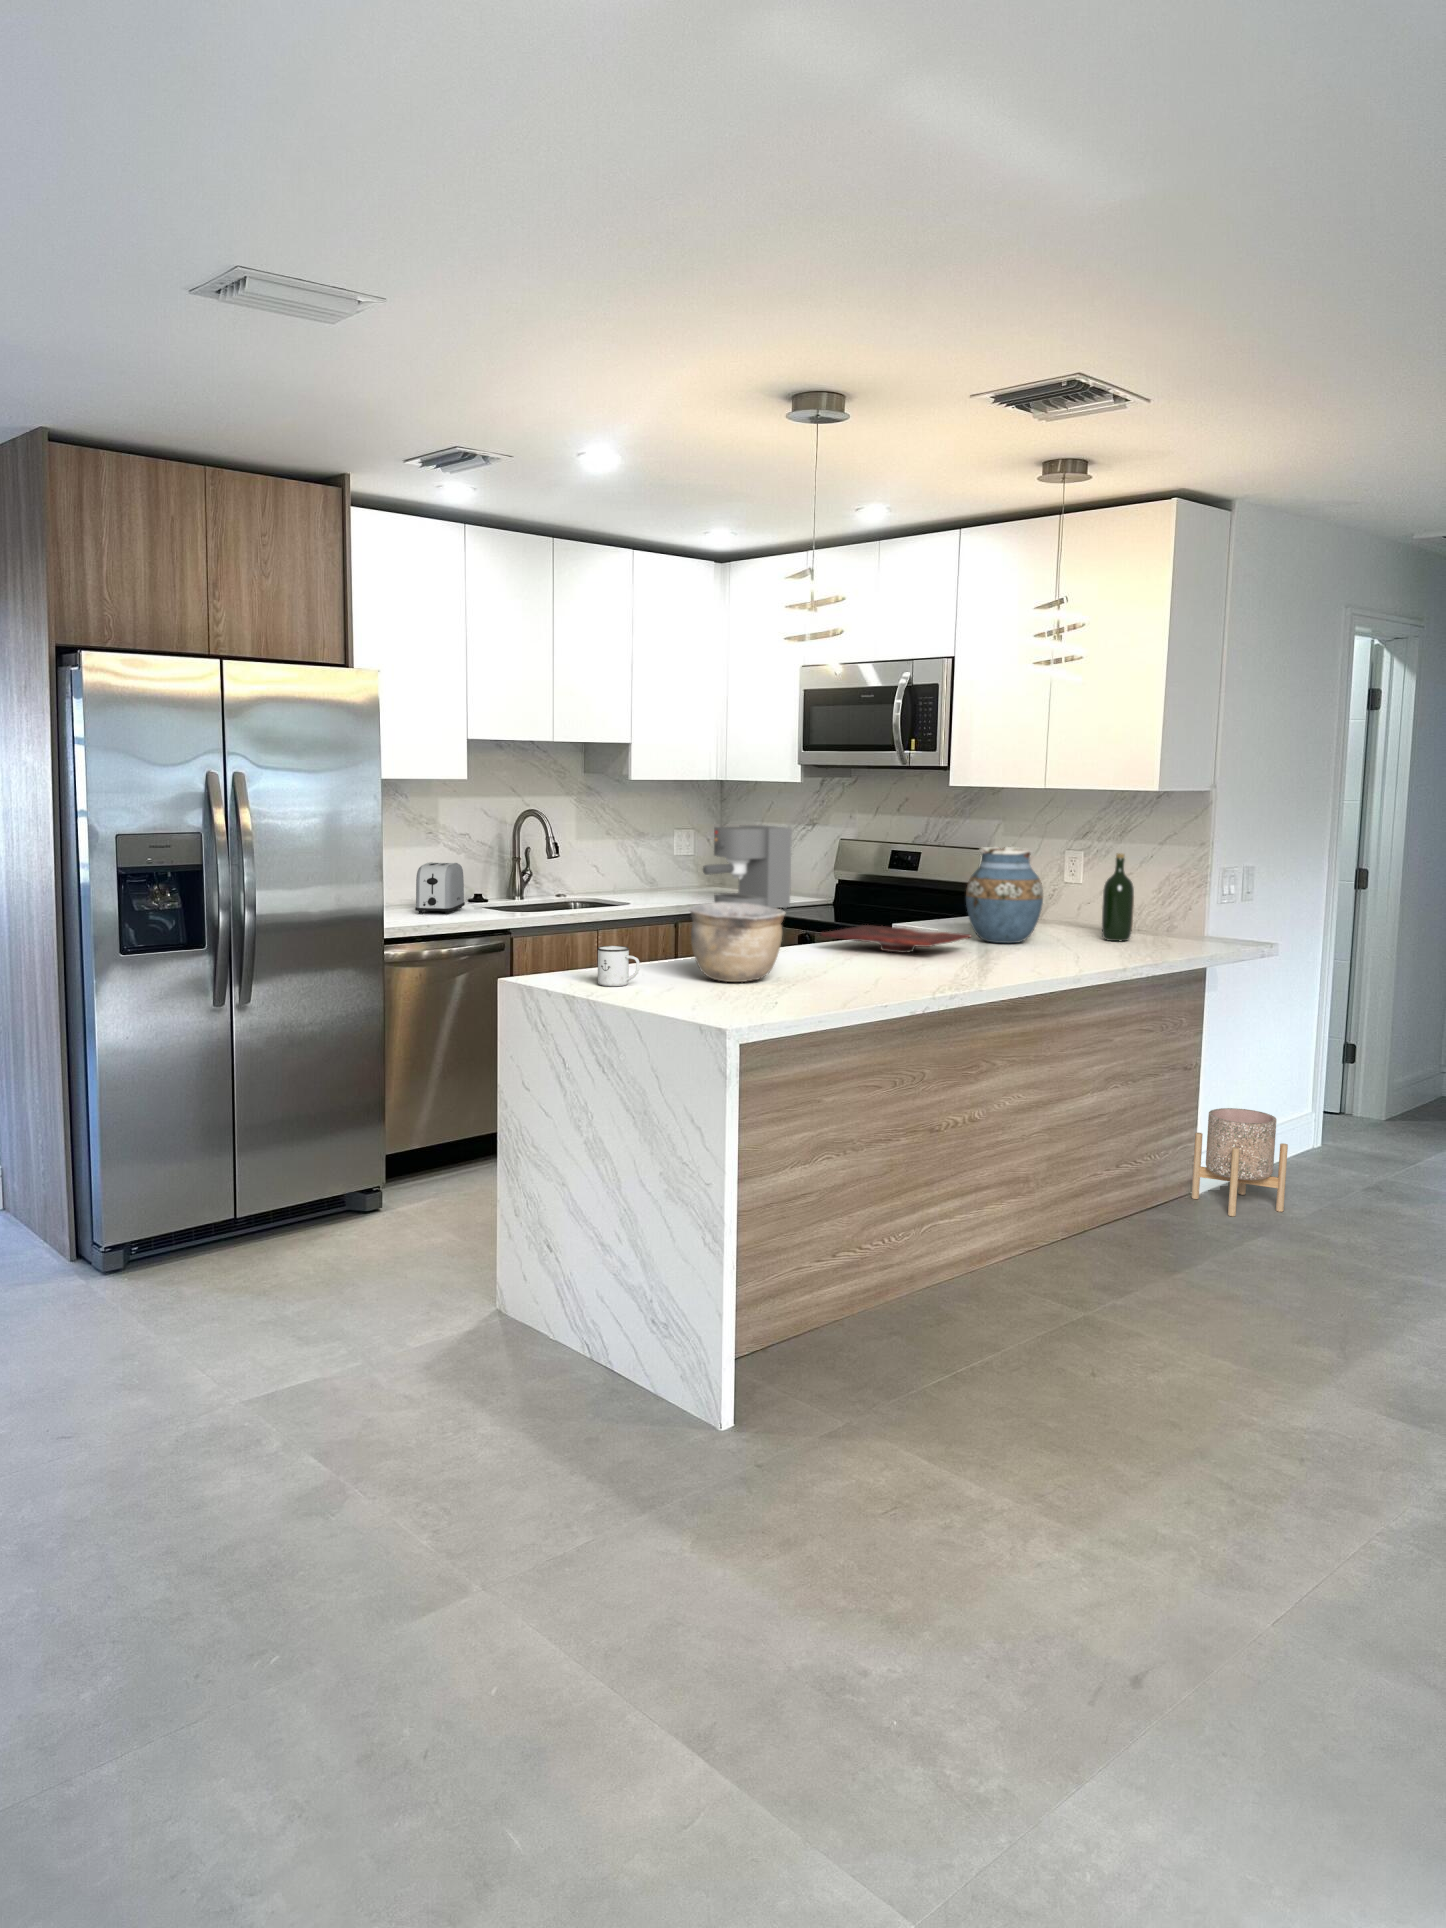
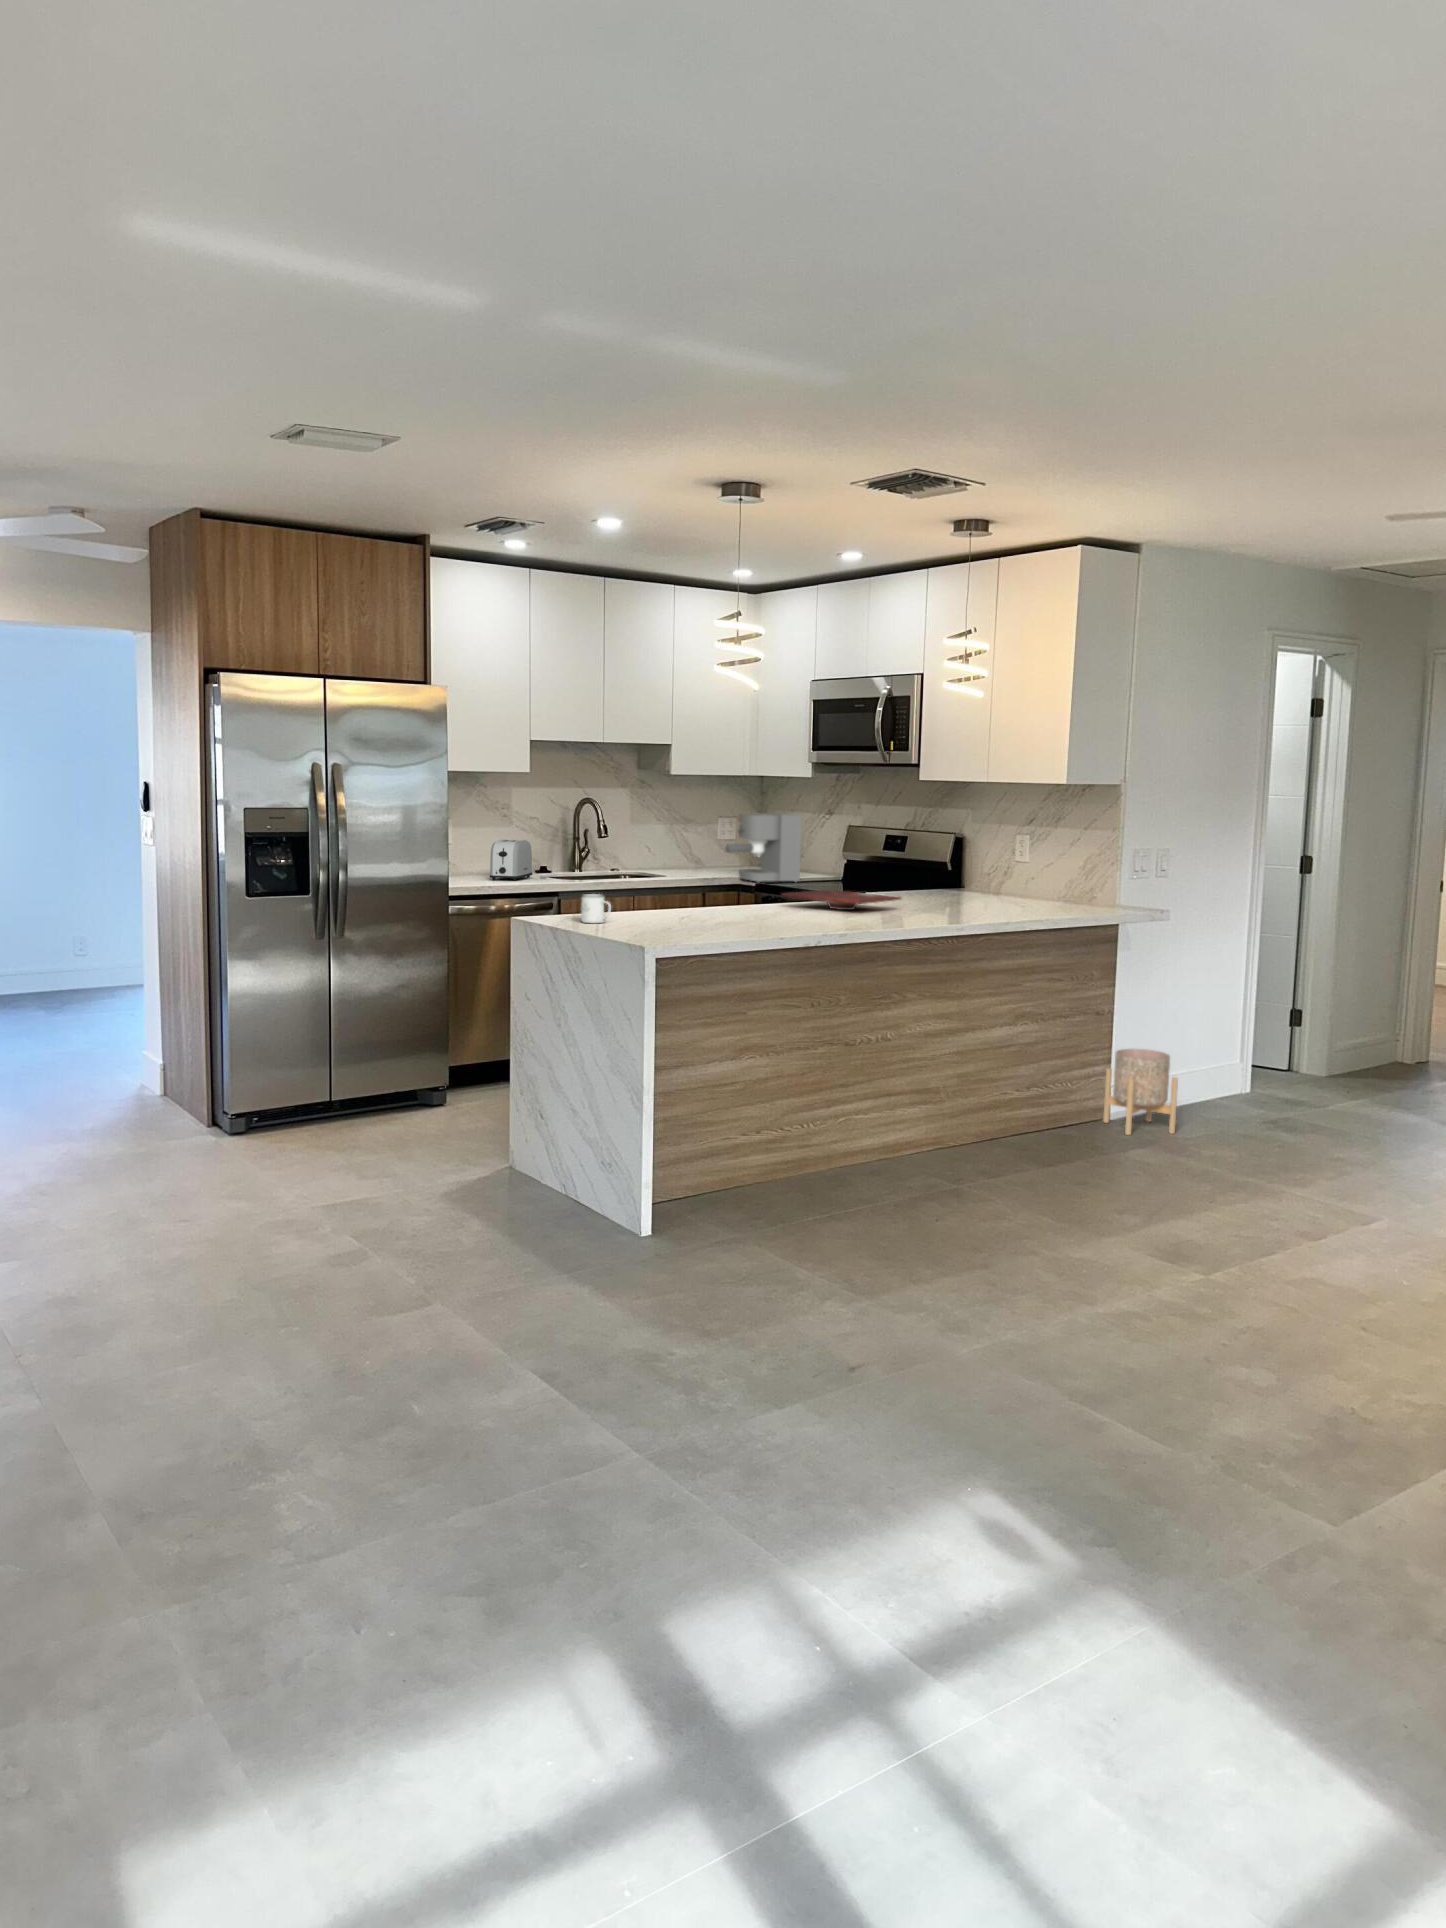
vase: present [966,847,1043,943] -> none [909,828,971,906]
wine bottle: present [1102,853,1134,941] -> none [1025,835,1050,907]
bowl: present [689,902,785,982] -> none [653,864,726,923]

